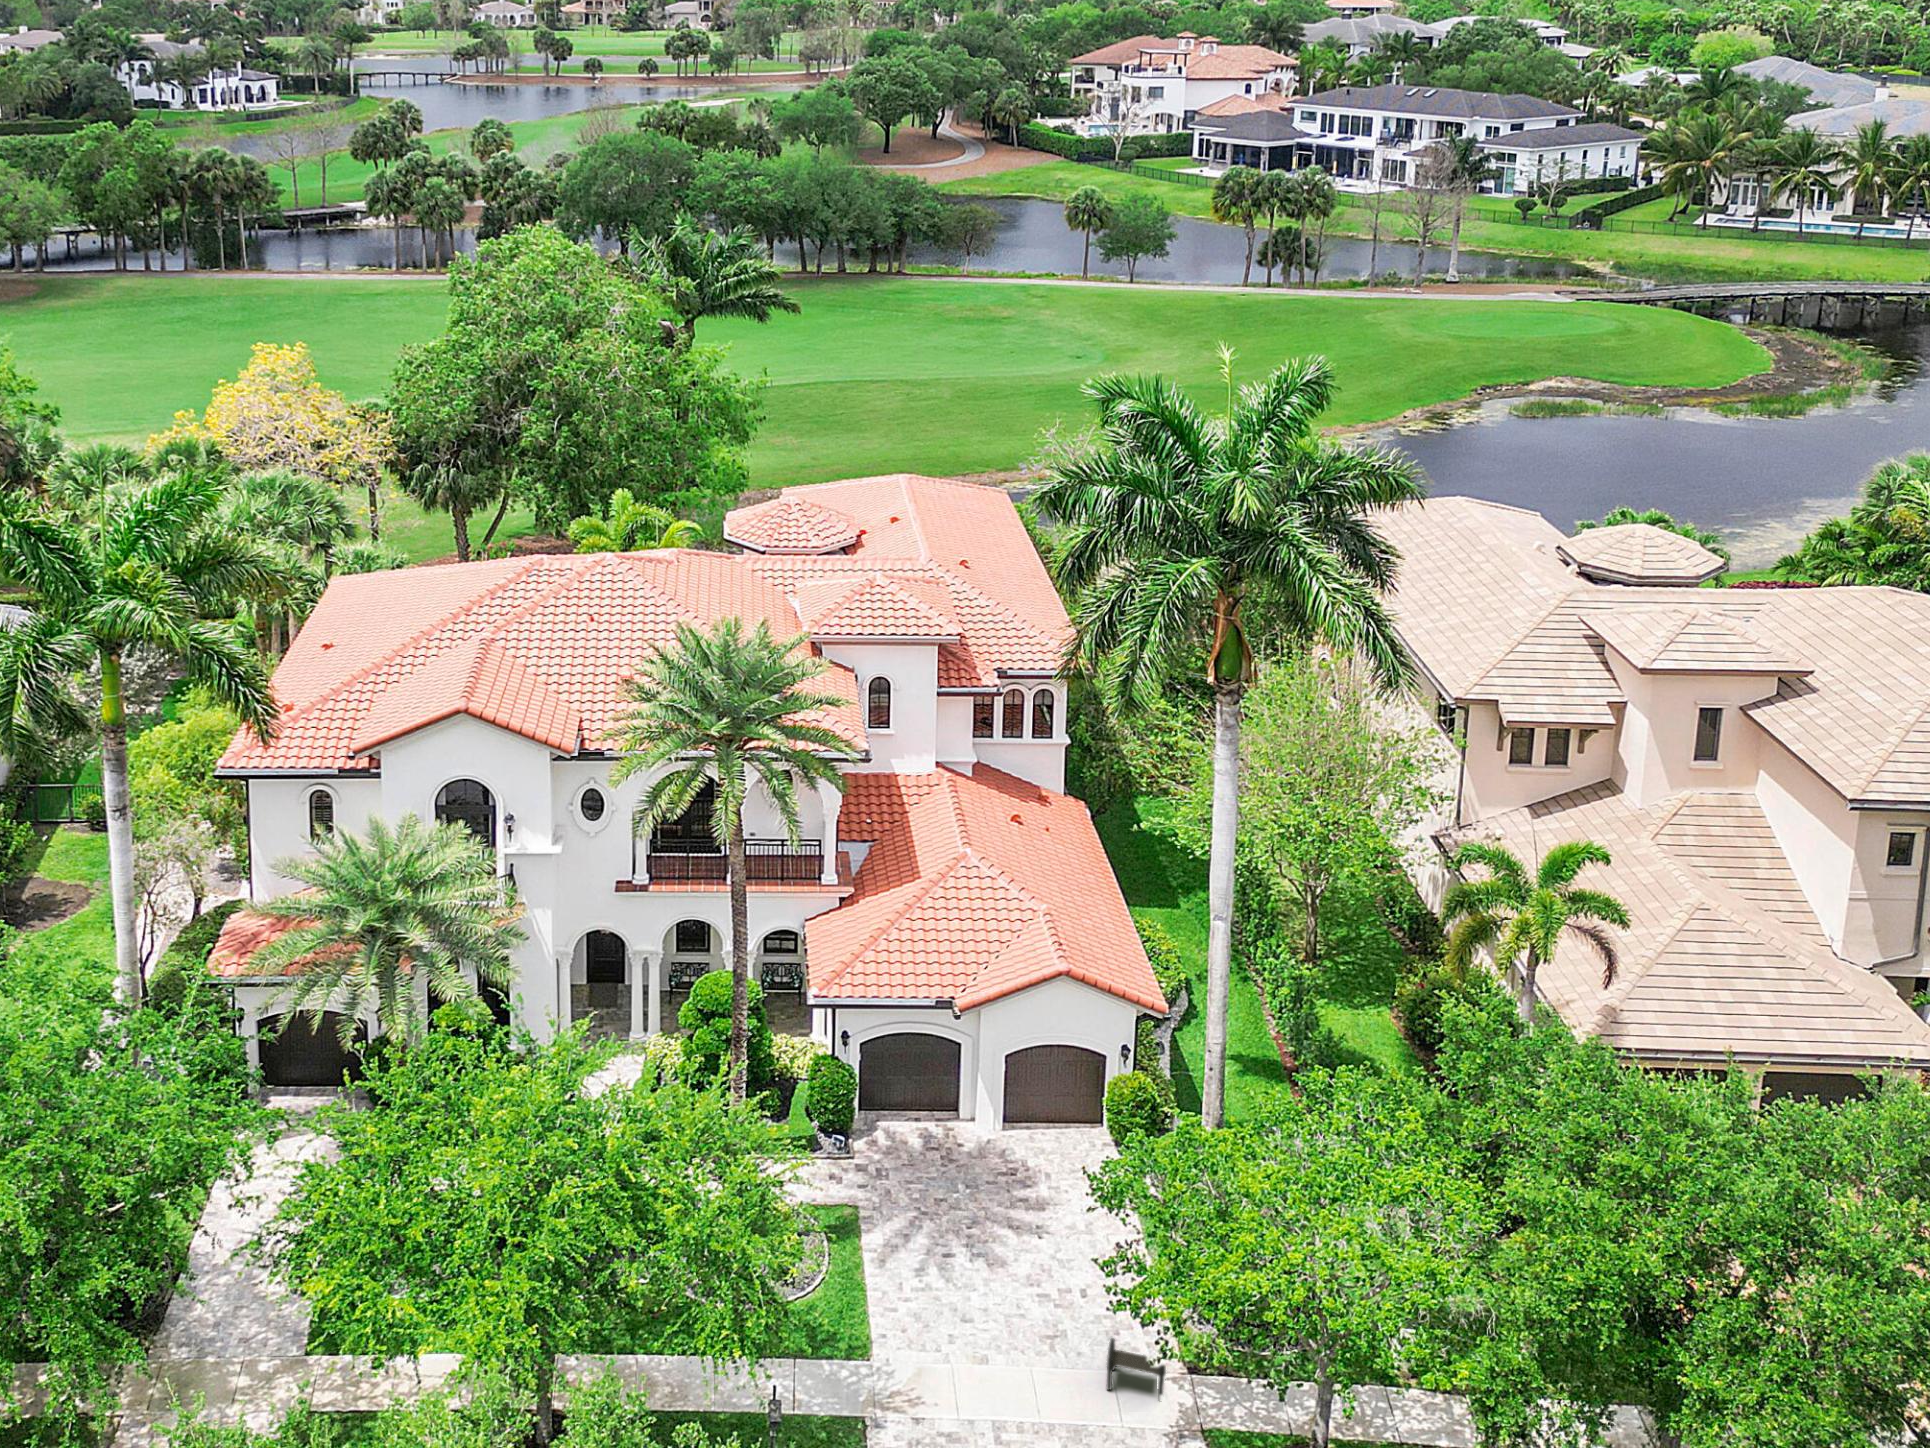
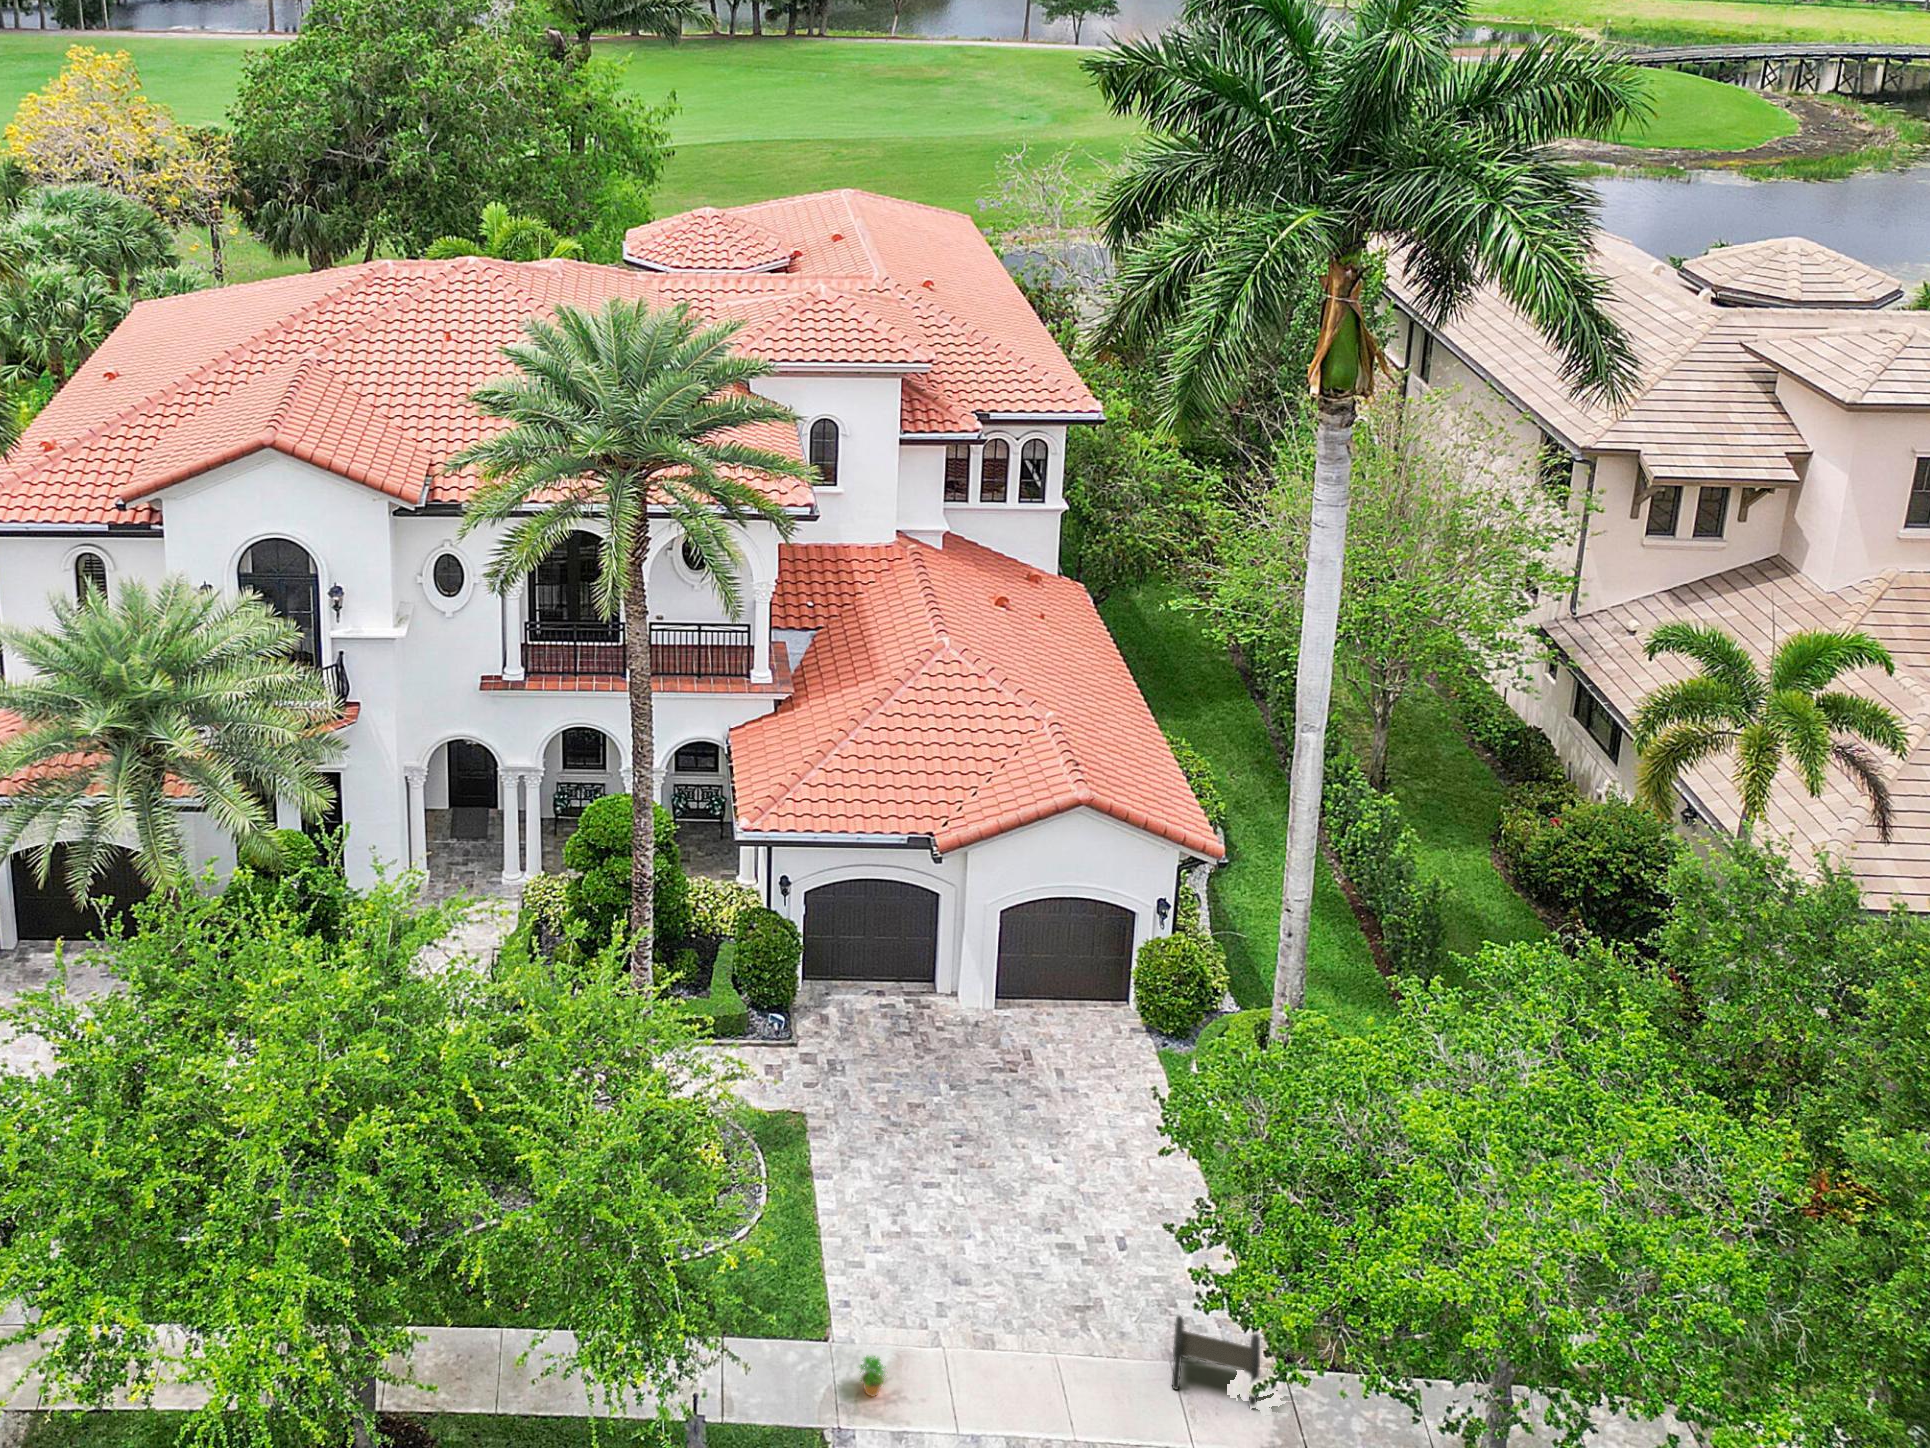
potted plant: none [886,1369,909,1399] -> present [860,1356,886,1397]

